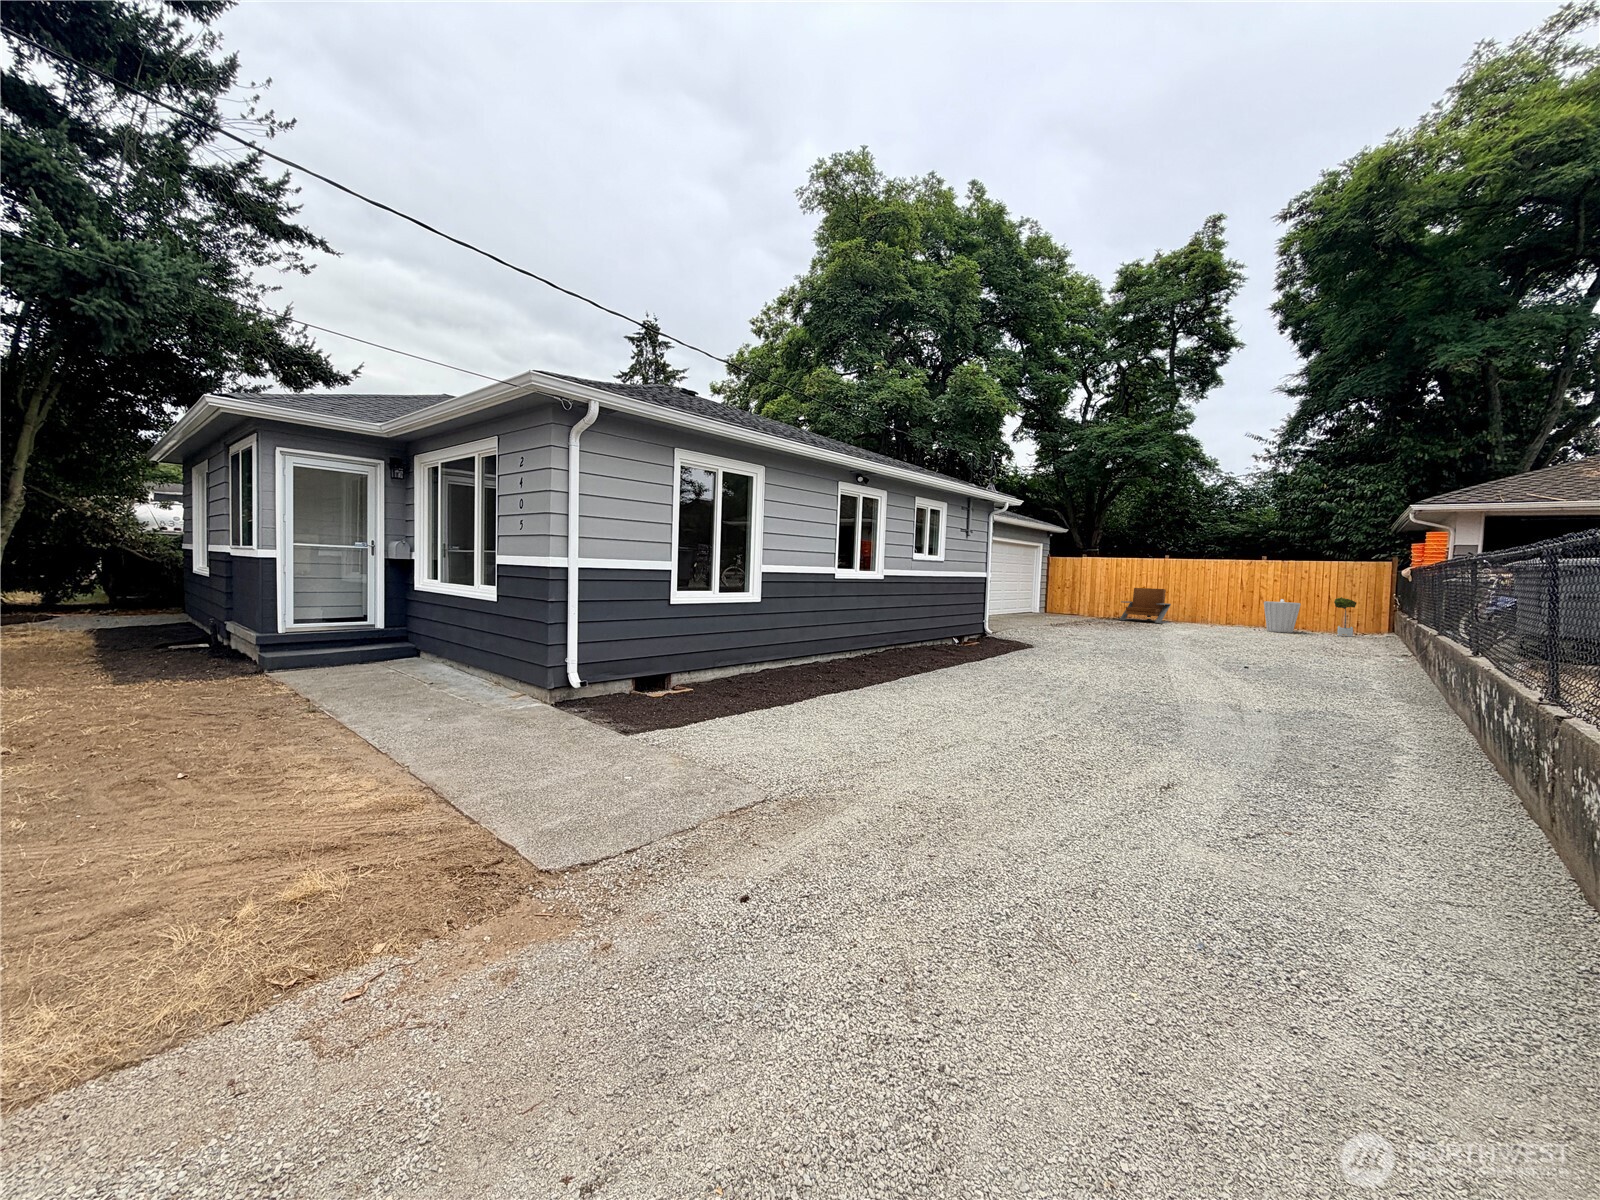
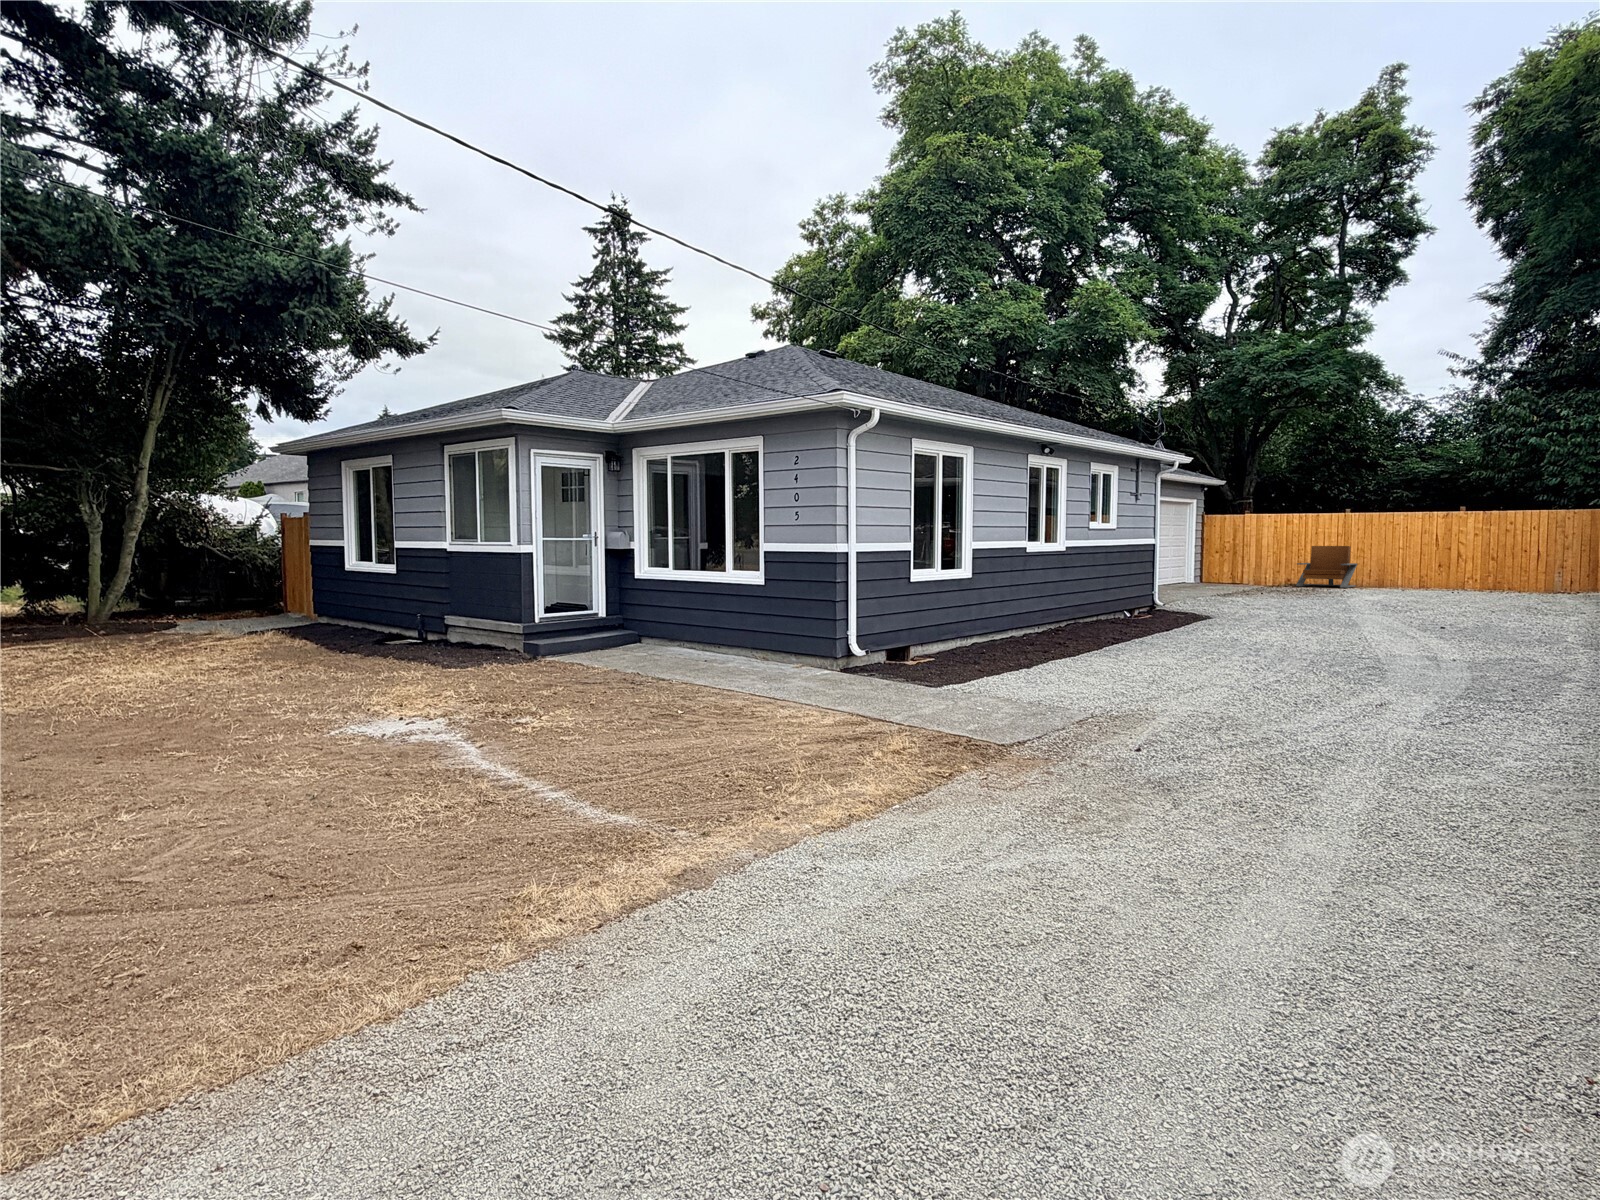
potted tree: present [1334,597,1356,637] -> none [1551,547,1577,593]
trash can: present [1264,599,1301,633] -> none [1469,552,1513,591]

